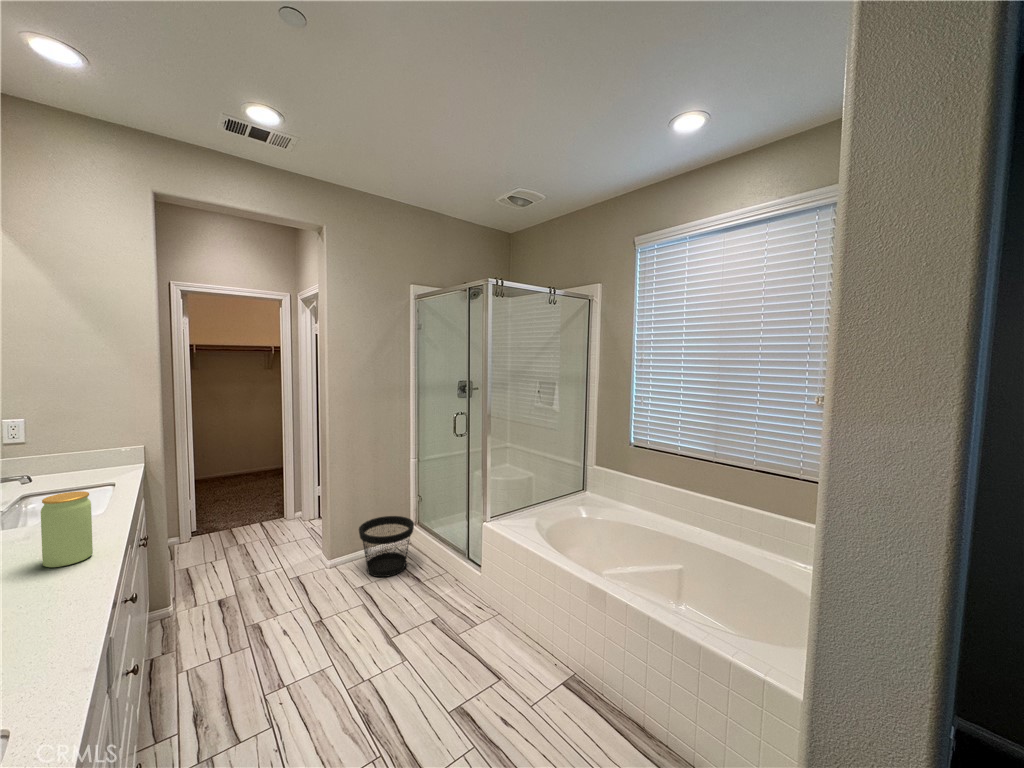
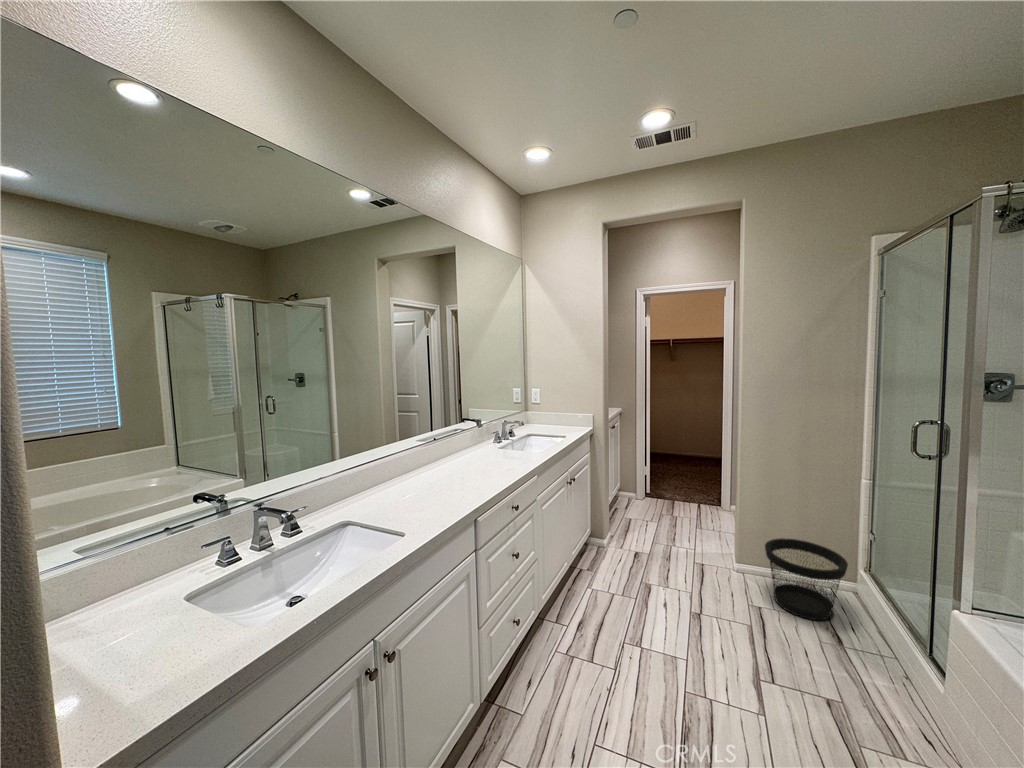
jar: present [41,491,93,567] -> none [493,430,513,473]

